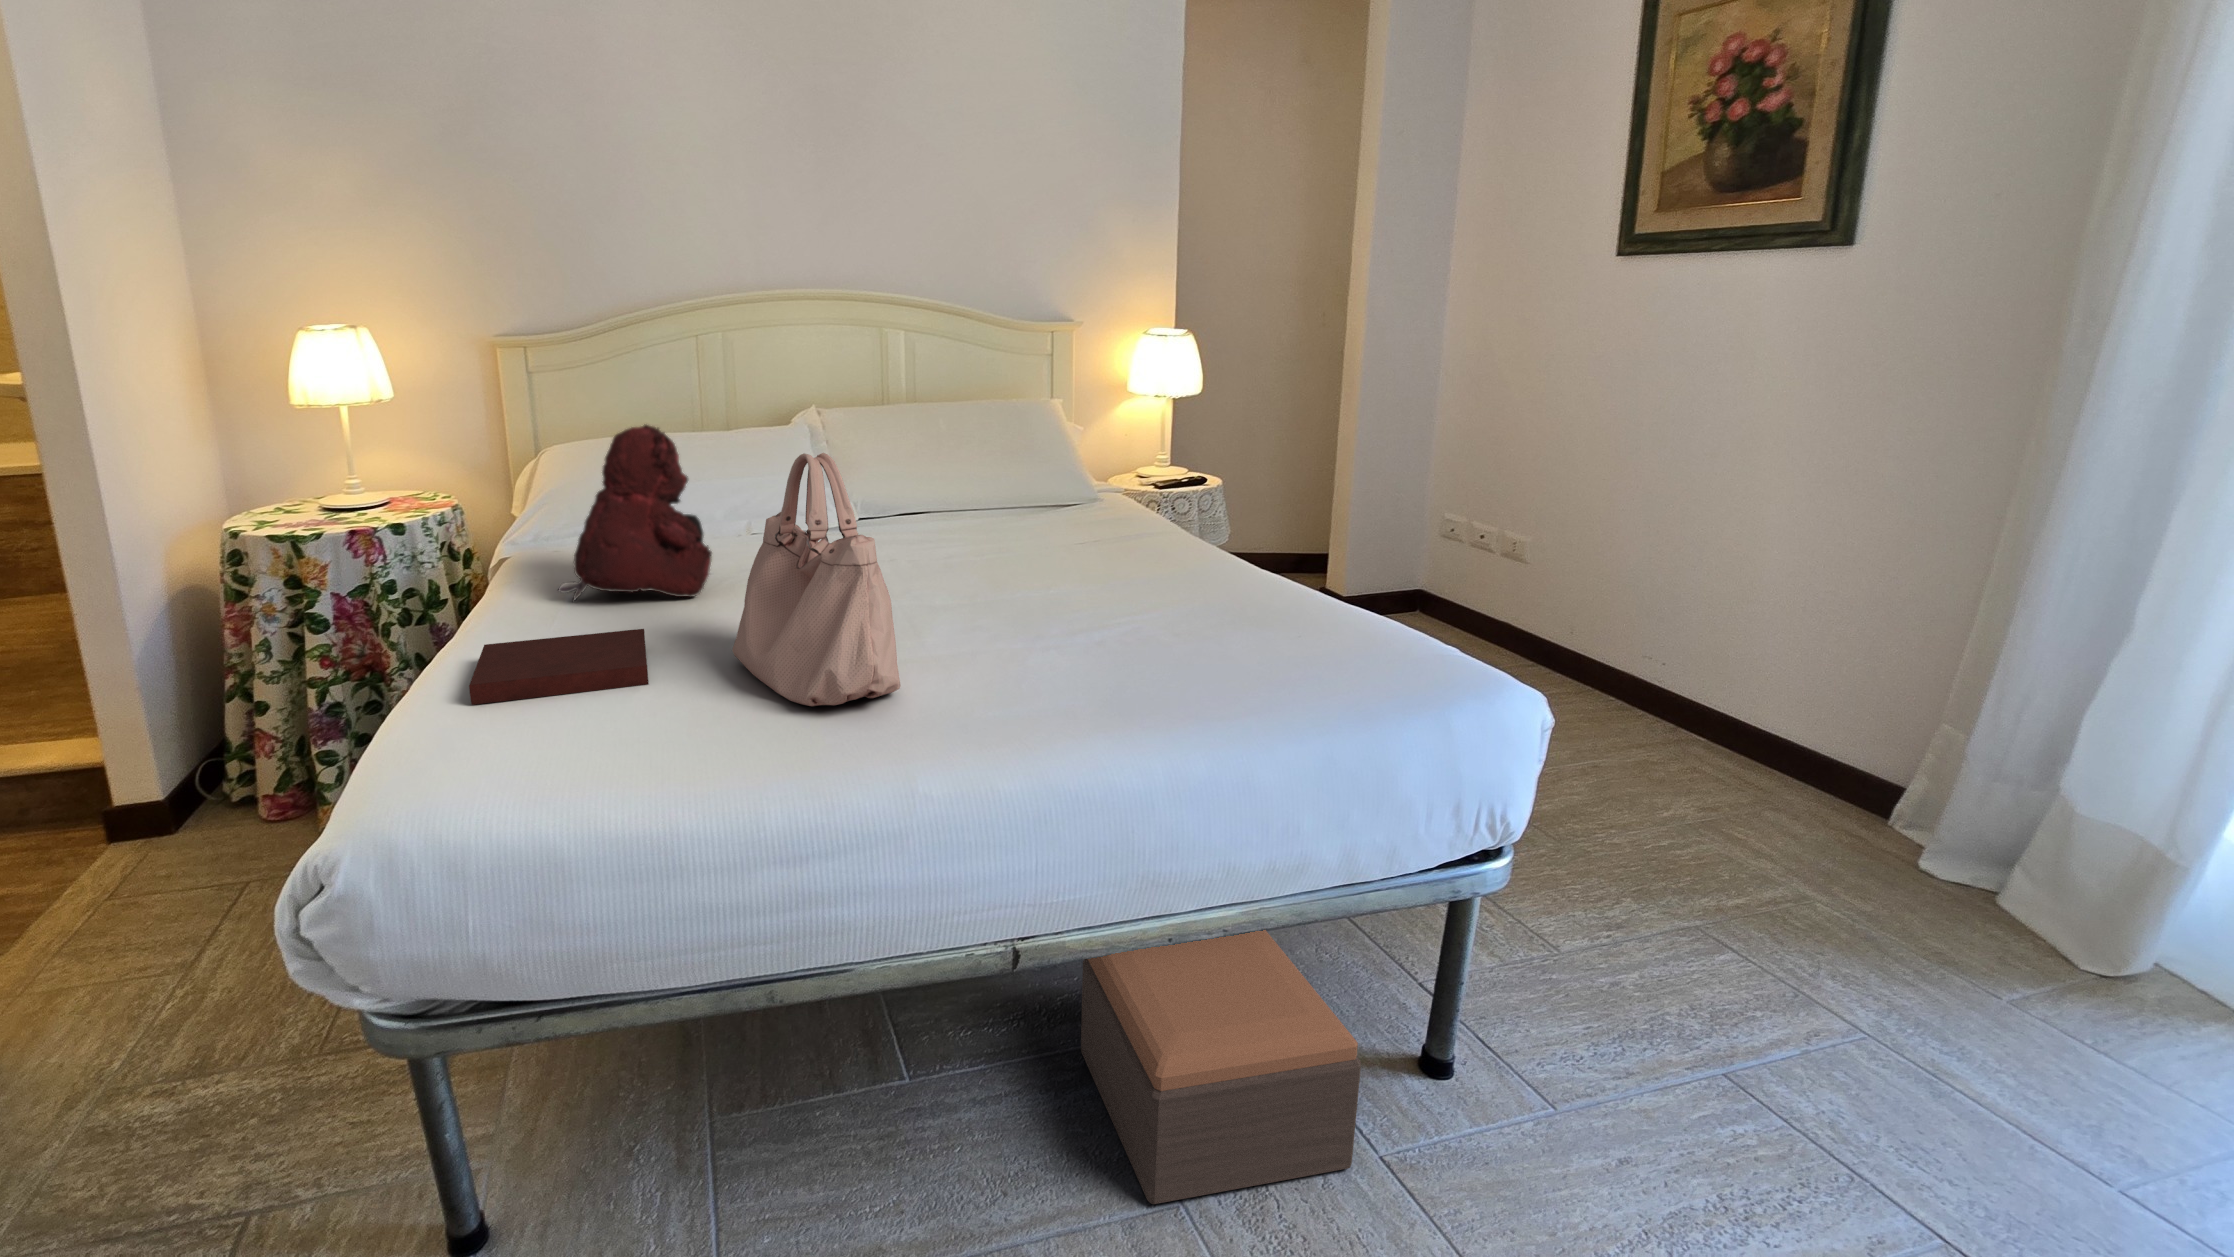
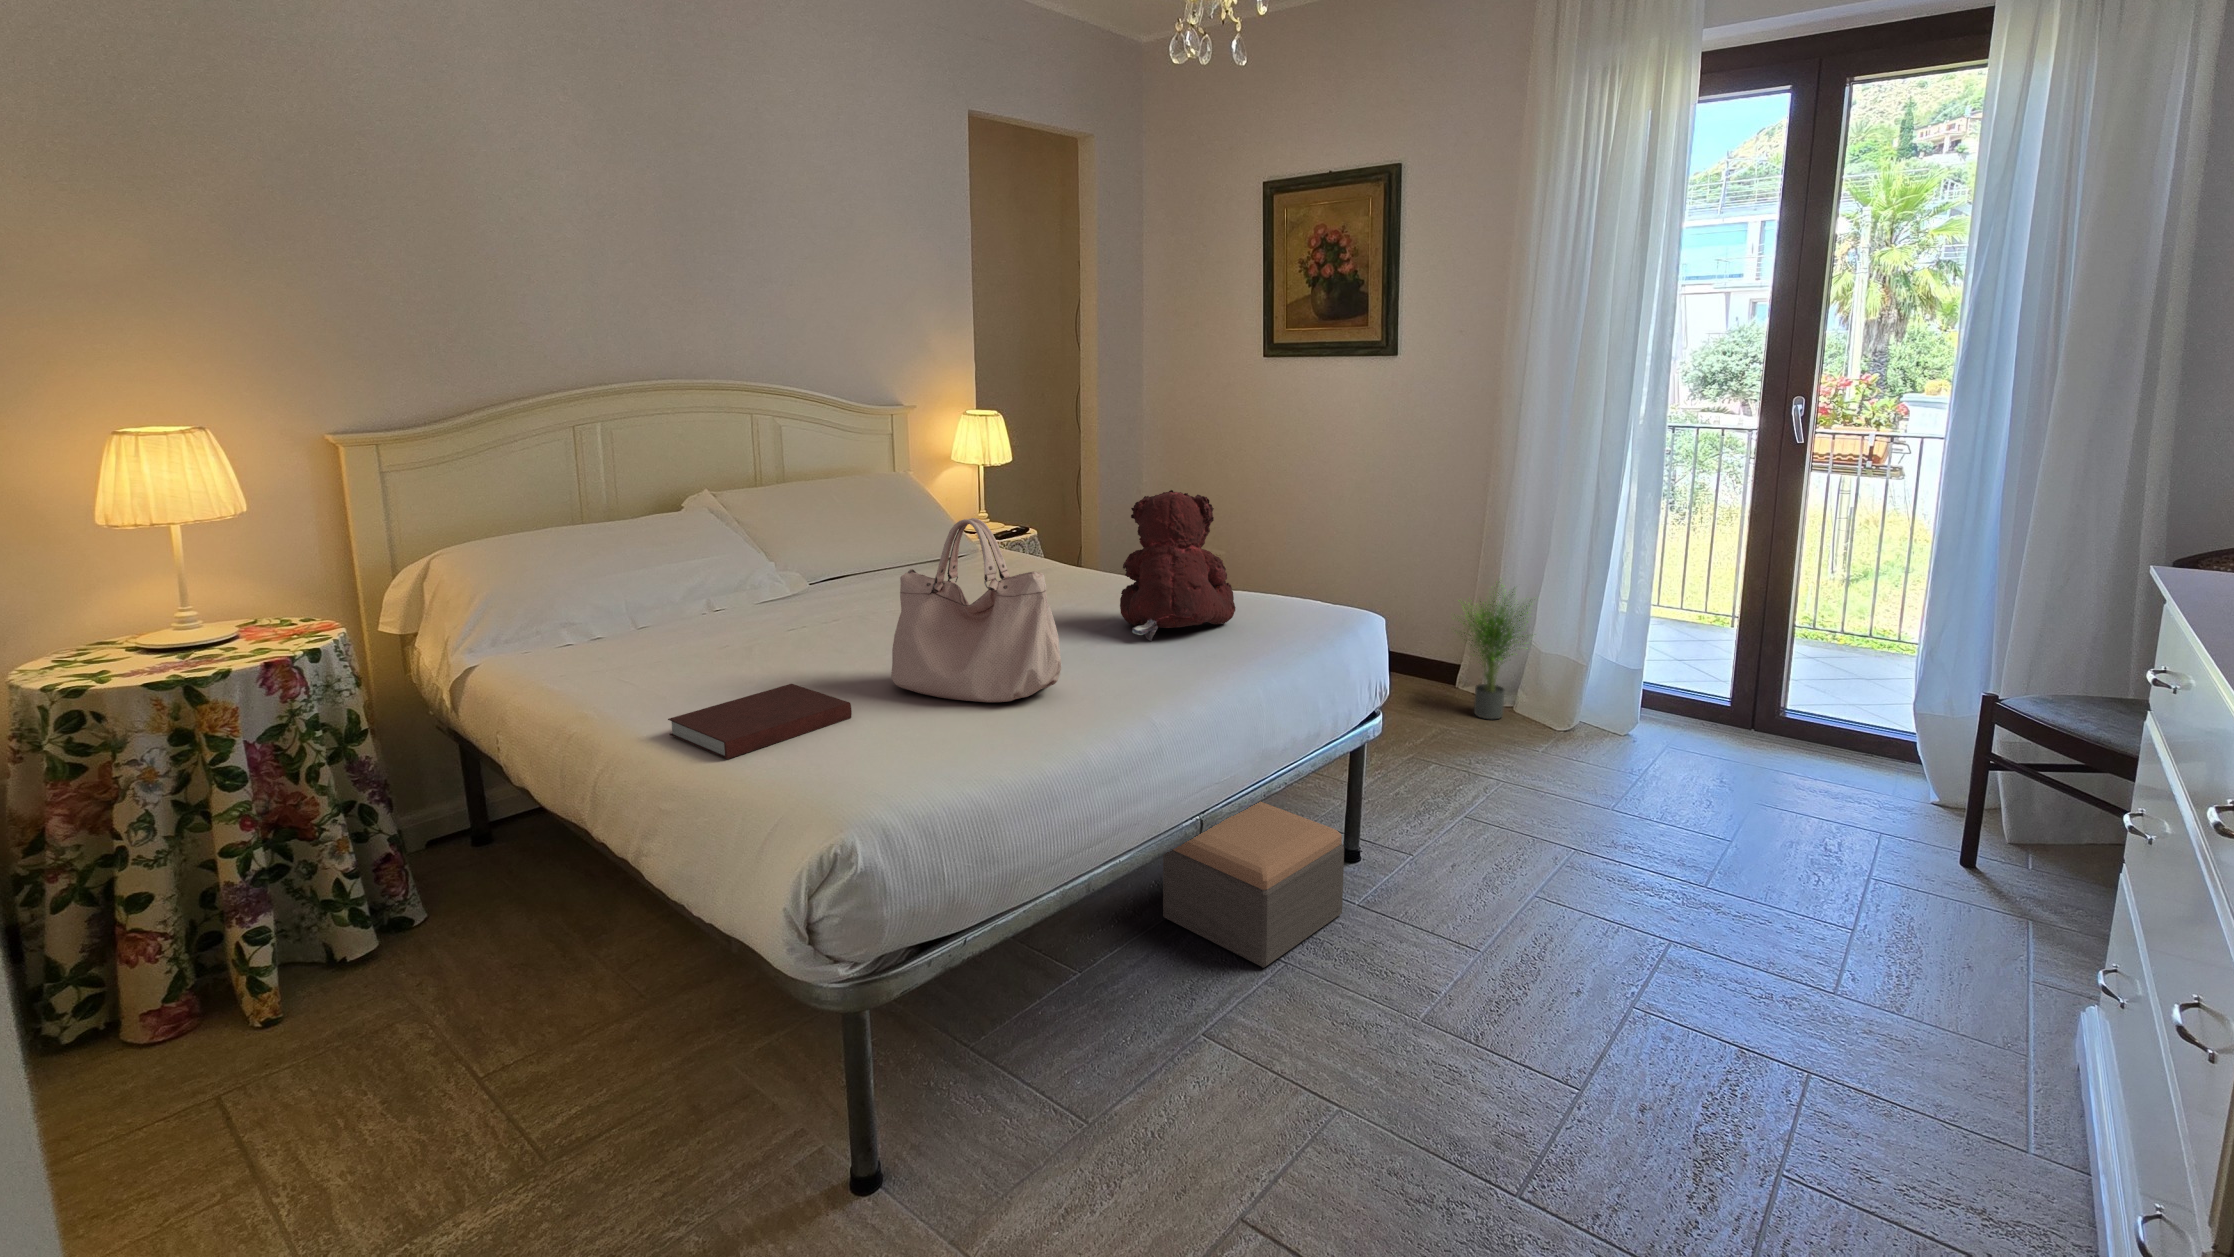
teddy bear: present [558,425,712,600] -> present [1120,490,1236,641]
potted plant: none [1858,655,2088,910] -> present [1460,581,1530,719]

